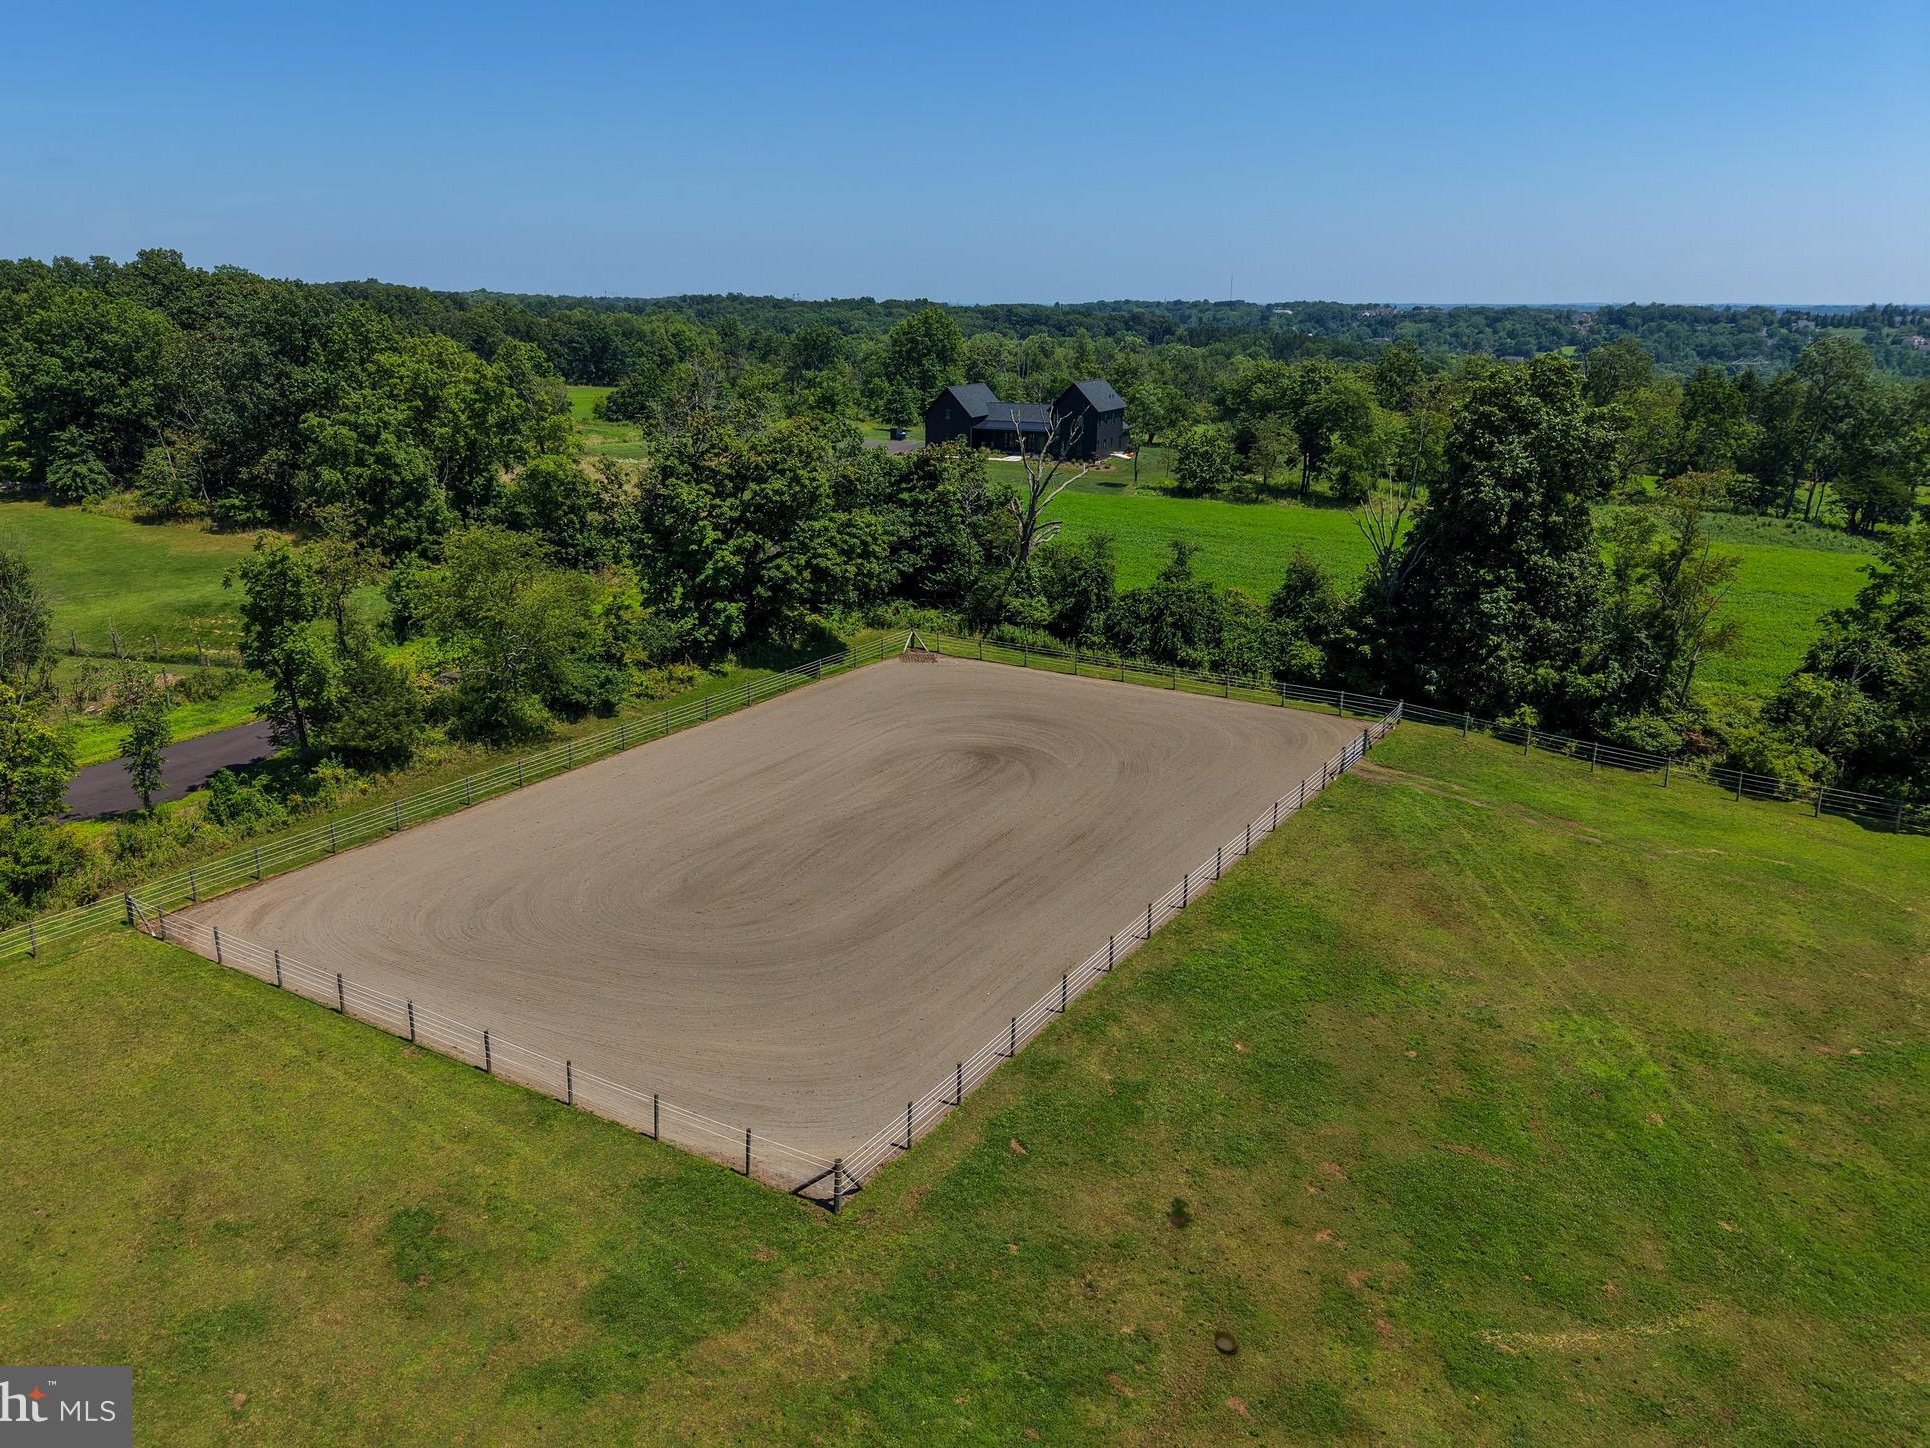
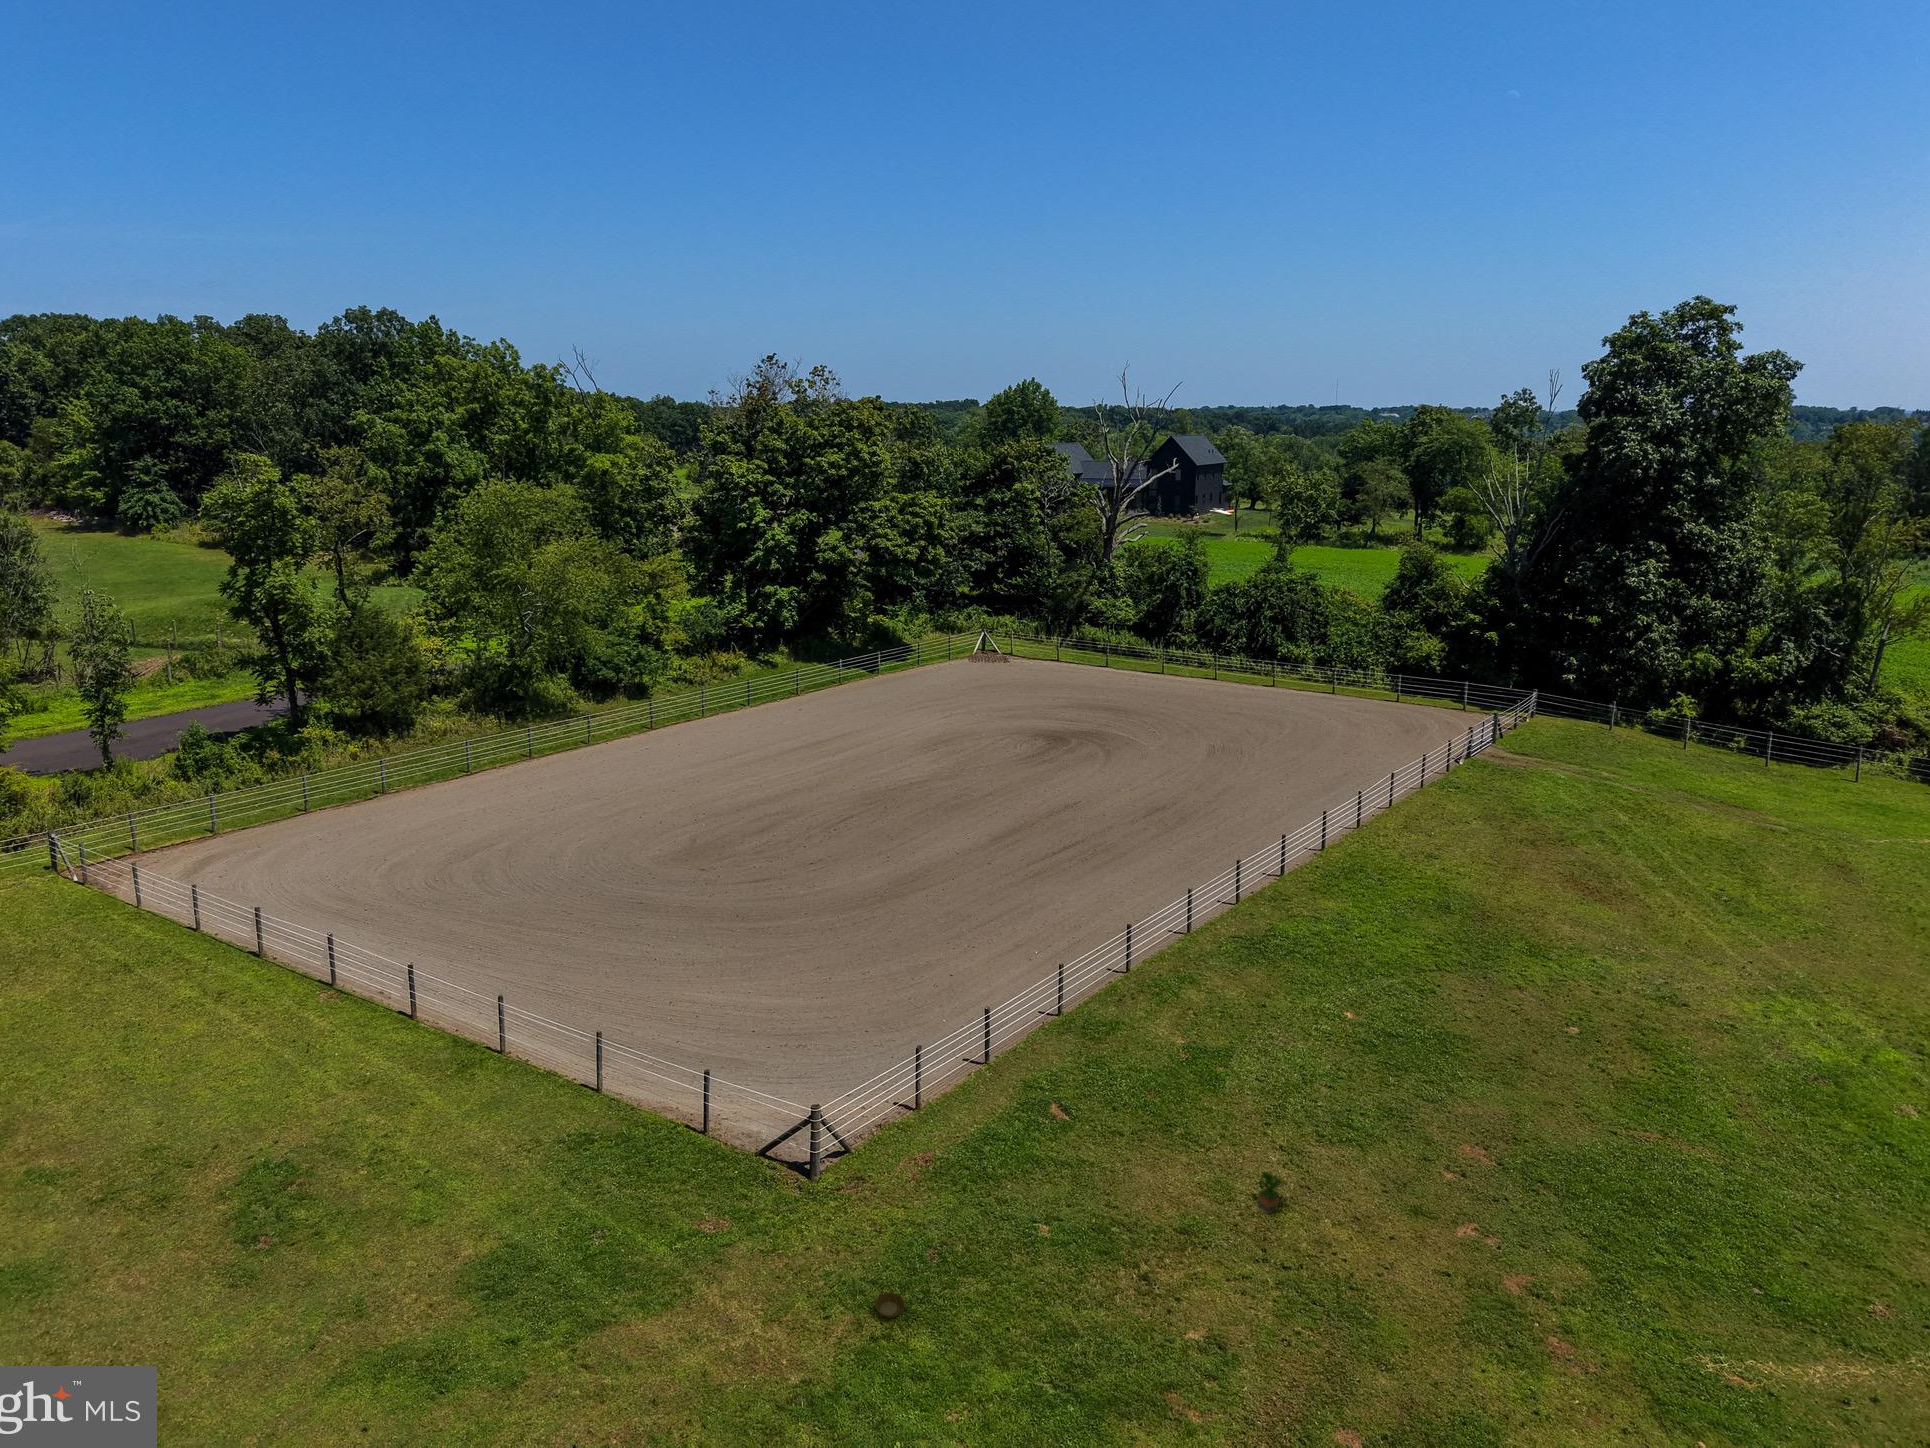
basket: present [1214,1327,1237,1351] -> present [875,1285,905,1318]

